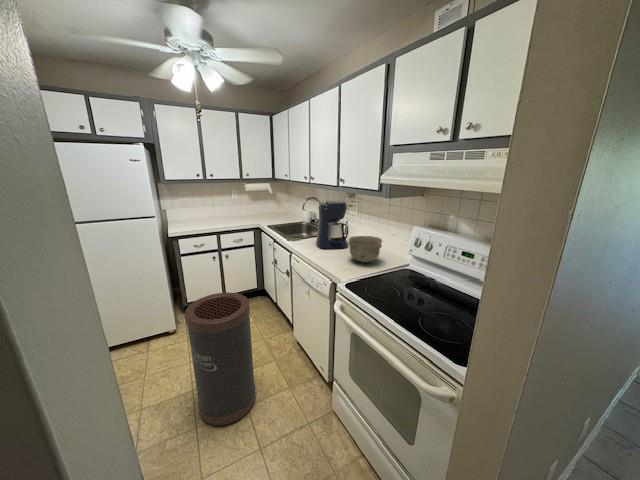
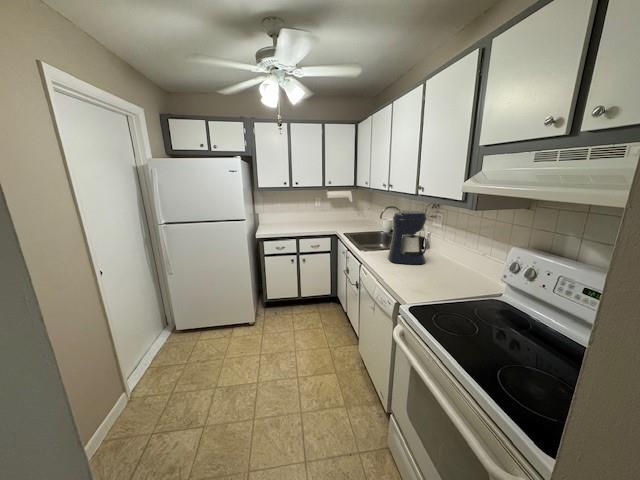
bowl: present [349,236,382,262] -> none [422,252,466,284]
trash can: present [185,293,256,425] -> none [251,296,311,425]

